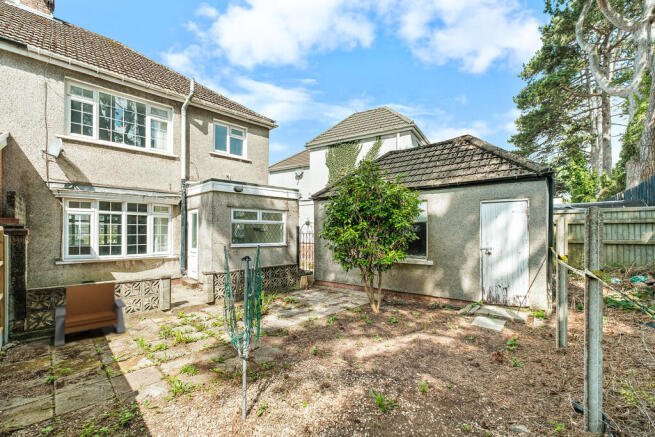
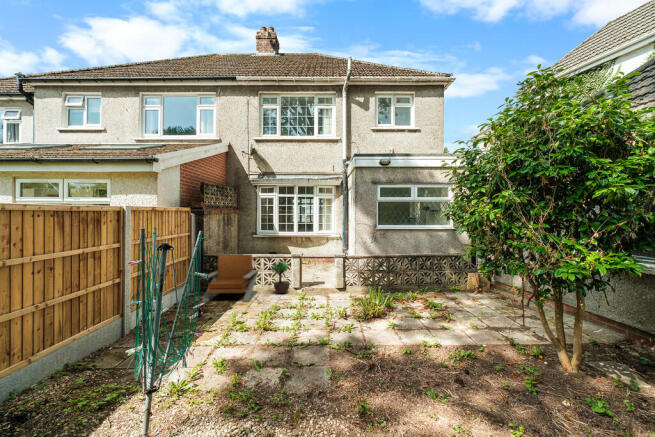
potted tree: none [140,282,166,319] -> present [271,261,289,293]

